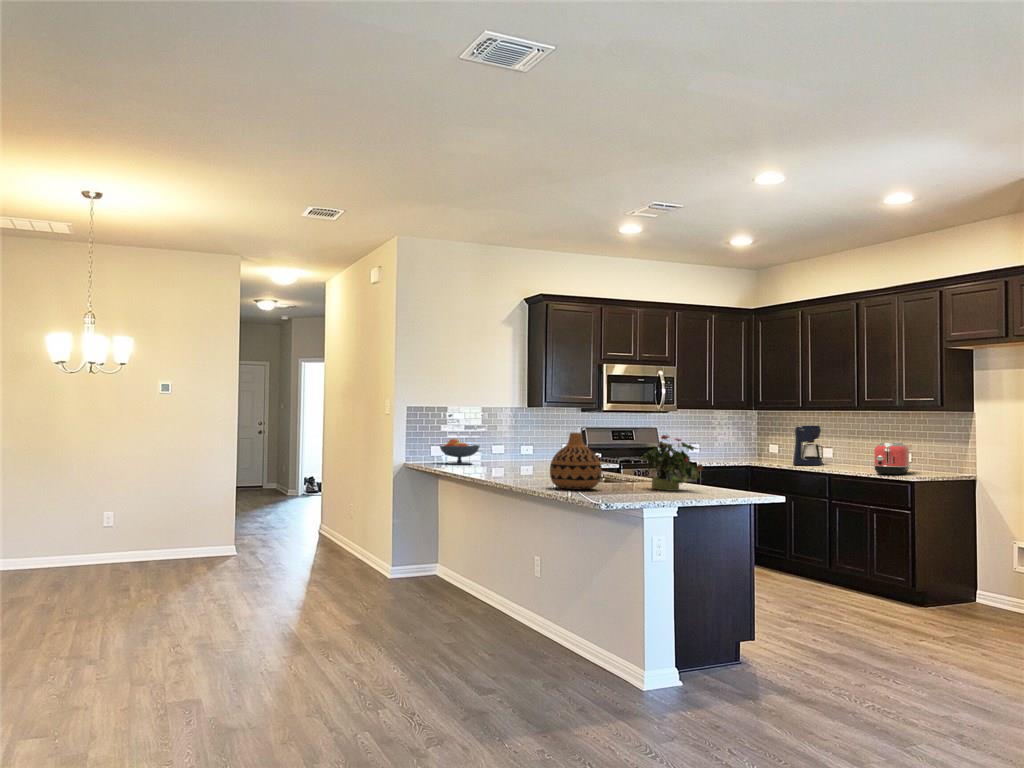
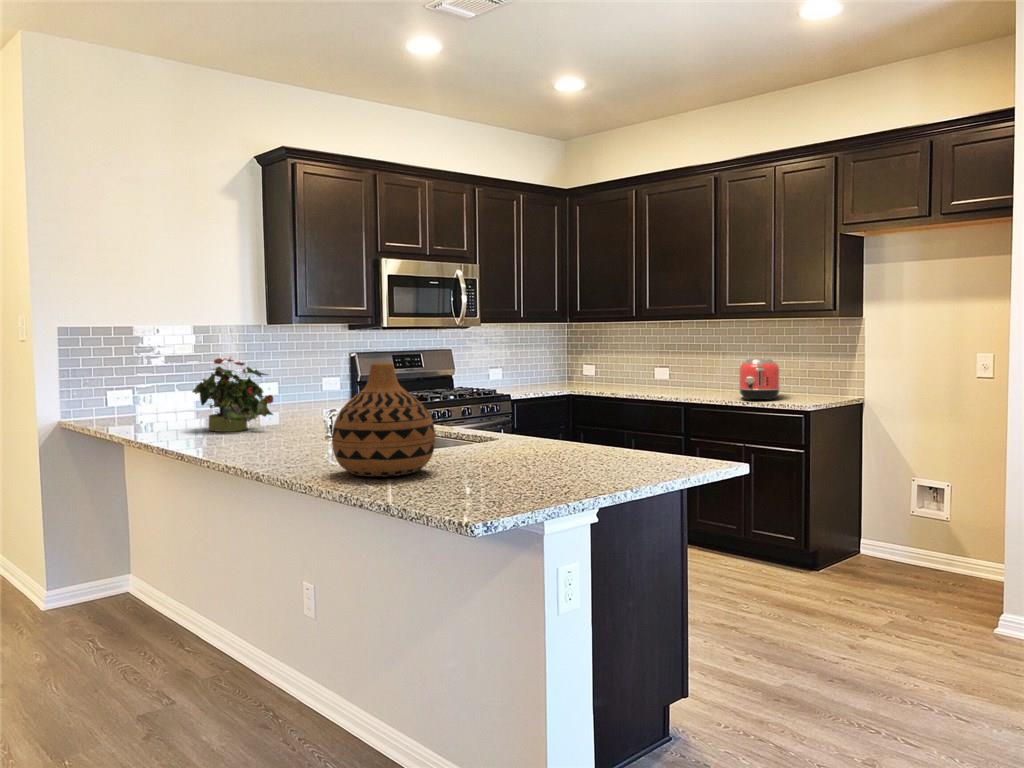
coffee maker: present [793,425,824,465] -> none [620,340,657,390]
potted plant: present [640,435,703,491] -> present [192,358,273,432]
fruit bowl: present [440,439,479,465] -> none [122,376,193,419]

